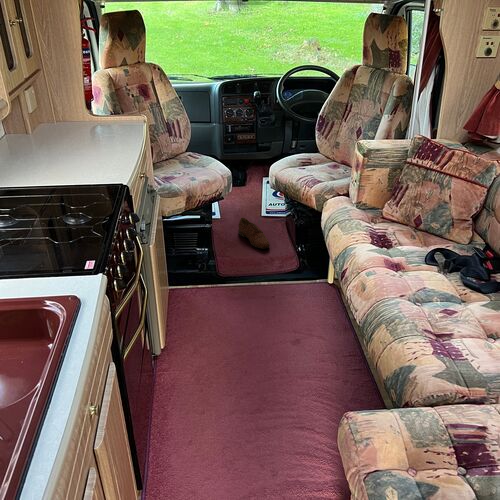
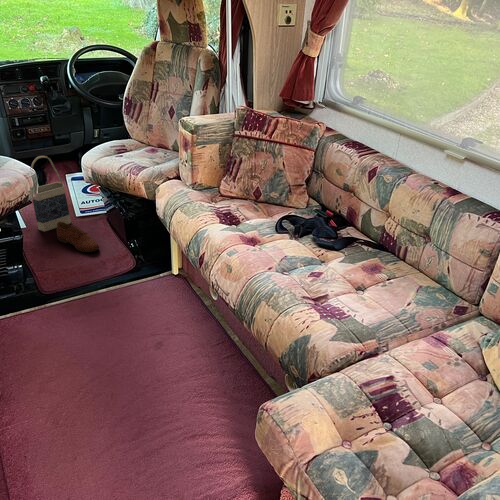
bag: none [225,159,253,224] -> present [31,156,71,232]

